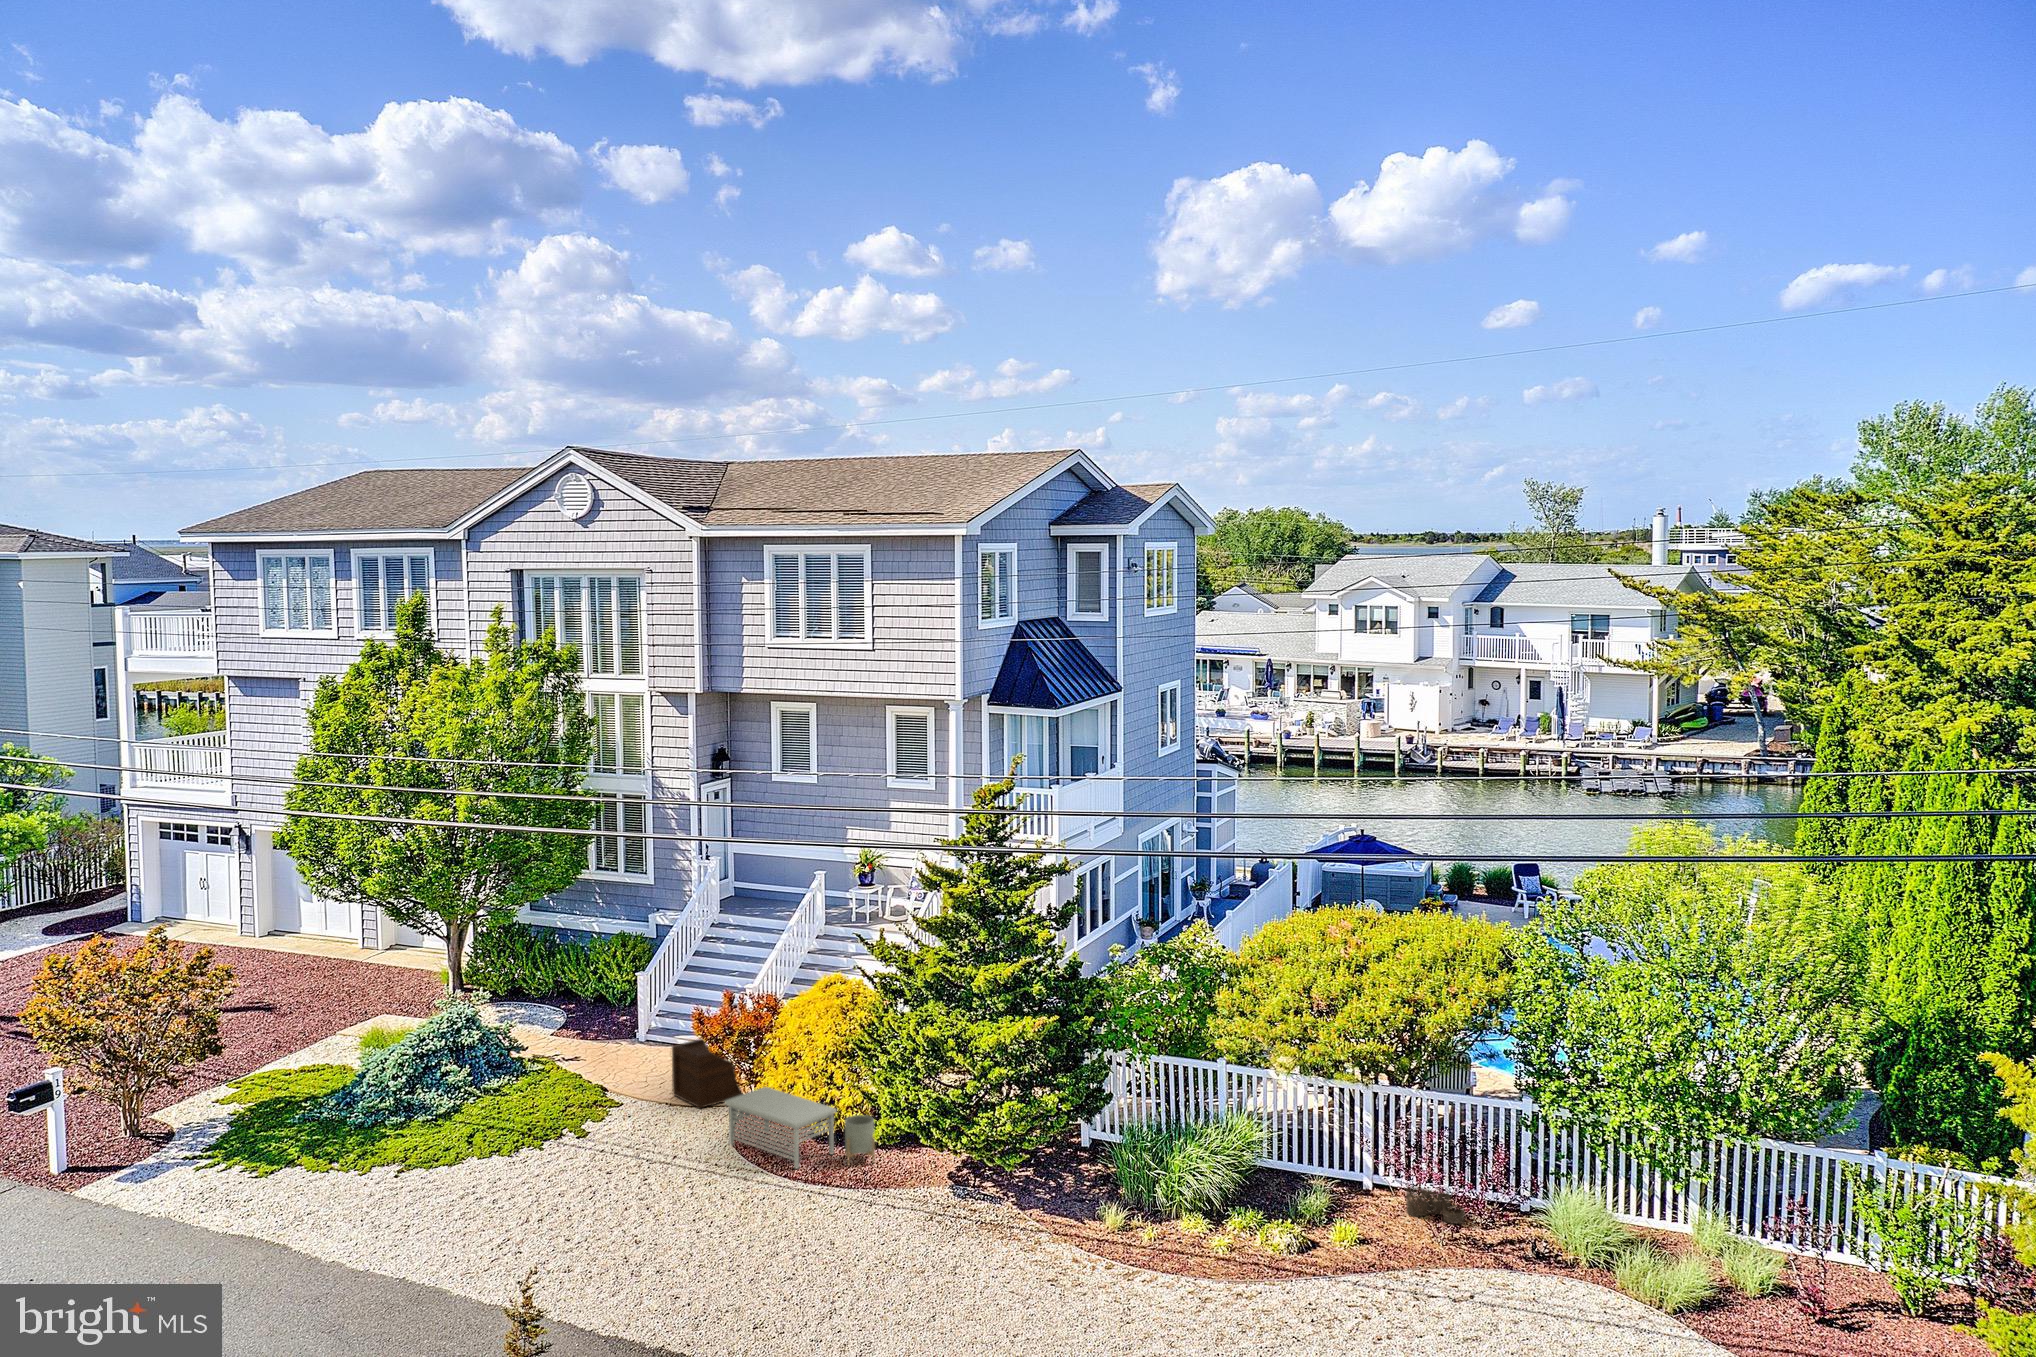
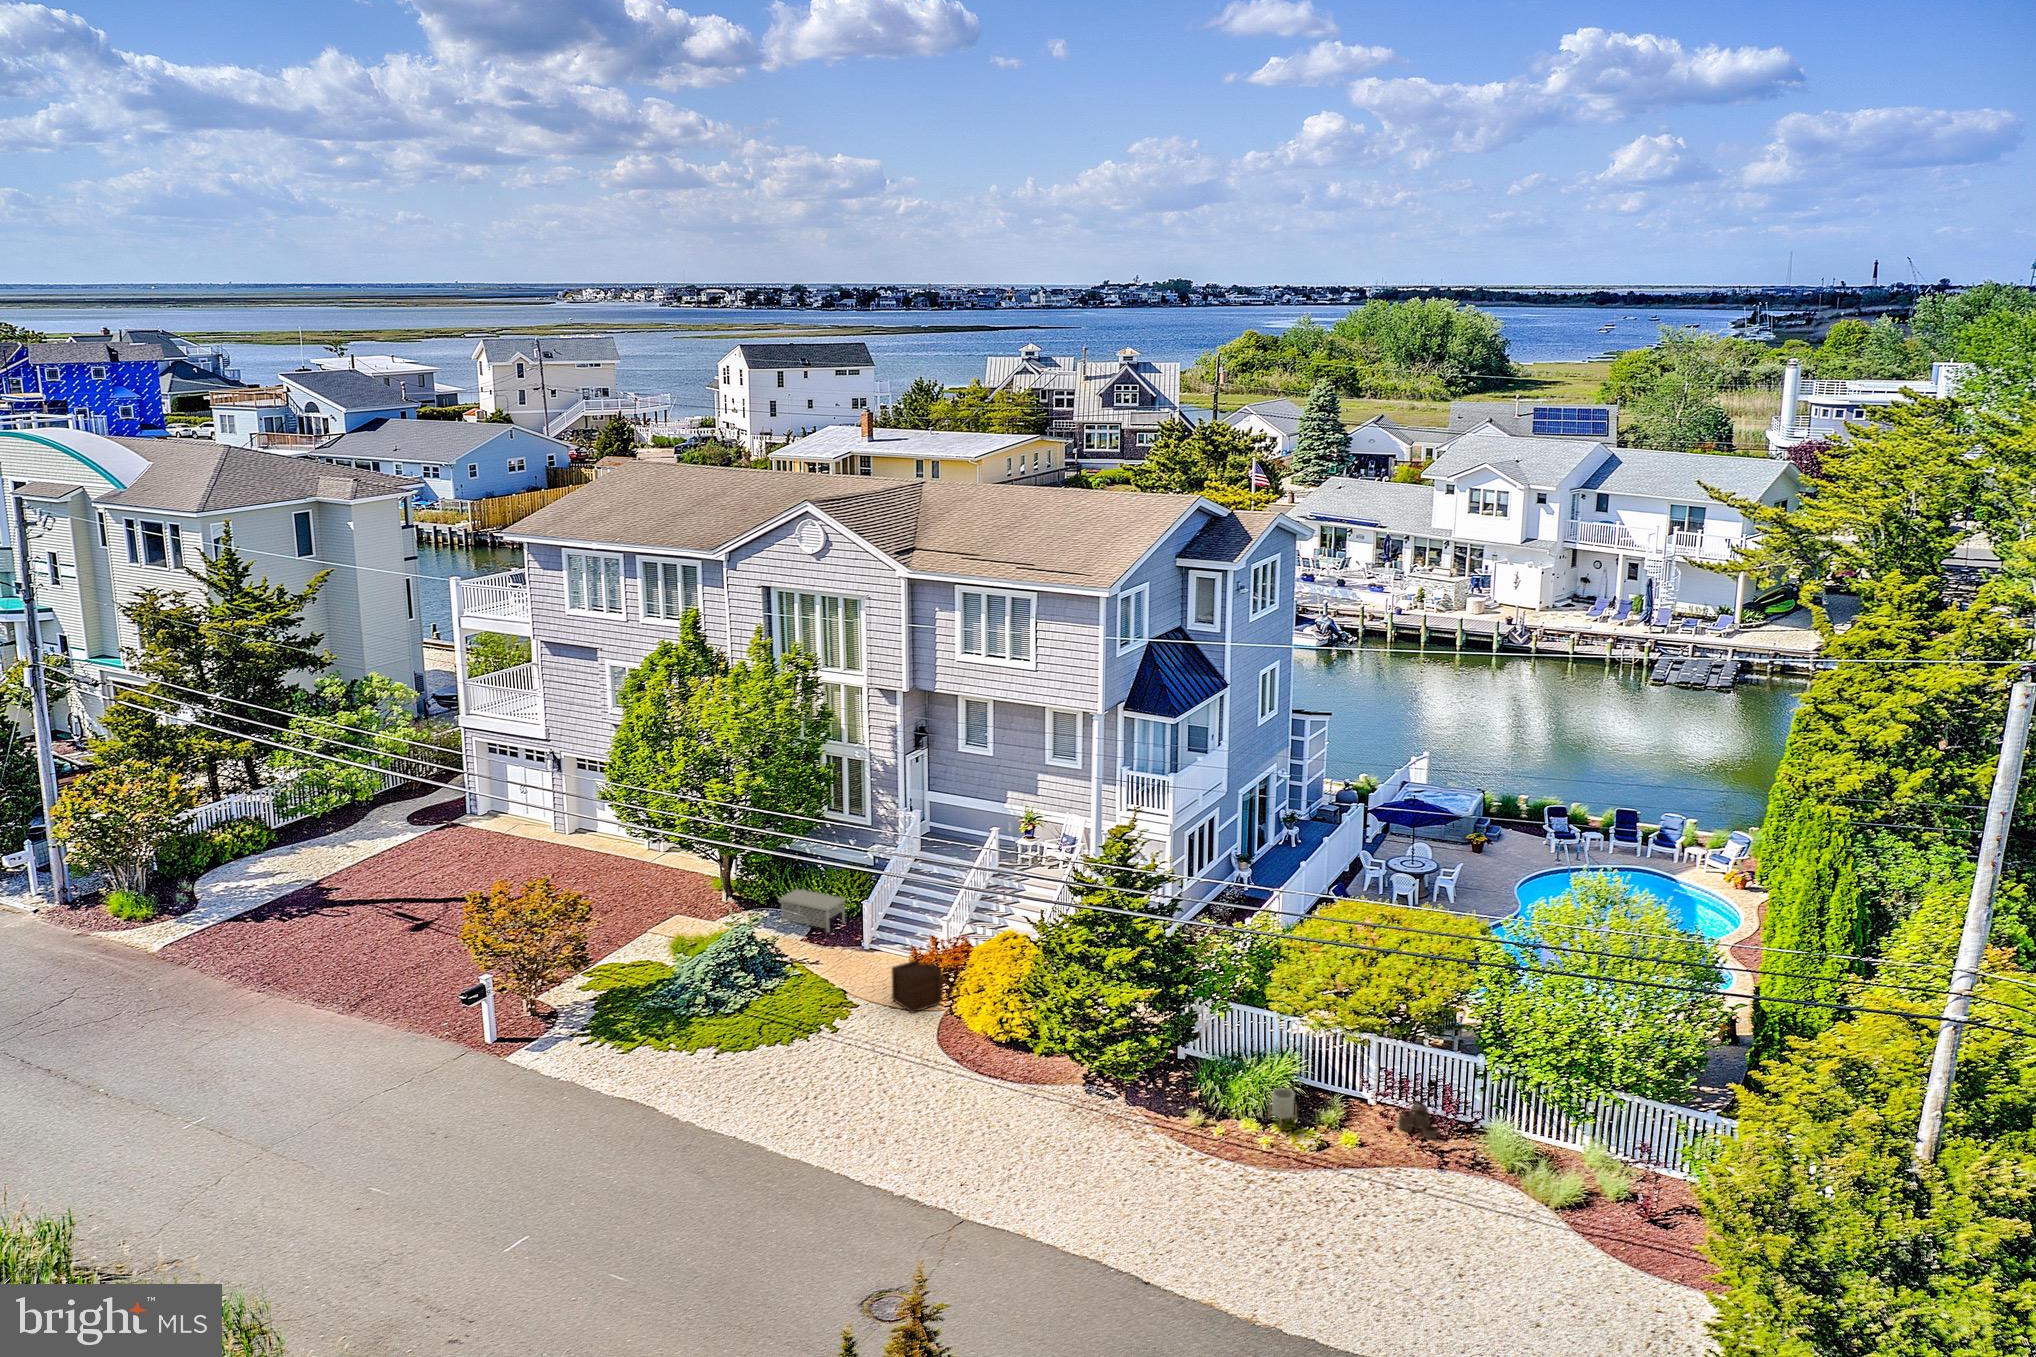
storage bench: present [725,1087,837,1169] -> present [779,889,846,932]
planter: present [845,1115,875,1165] -> present [1269,1088,1297,1121]

